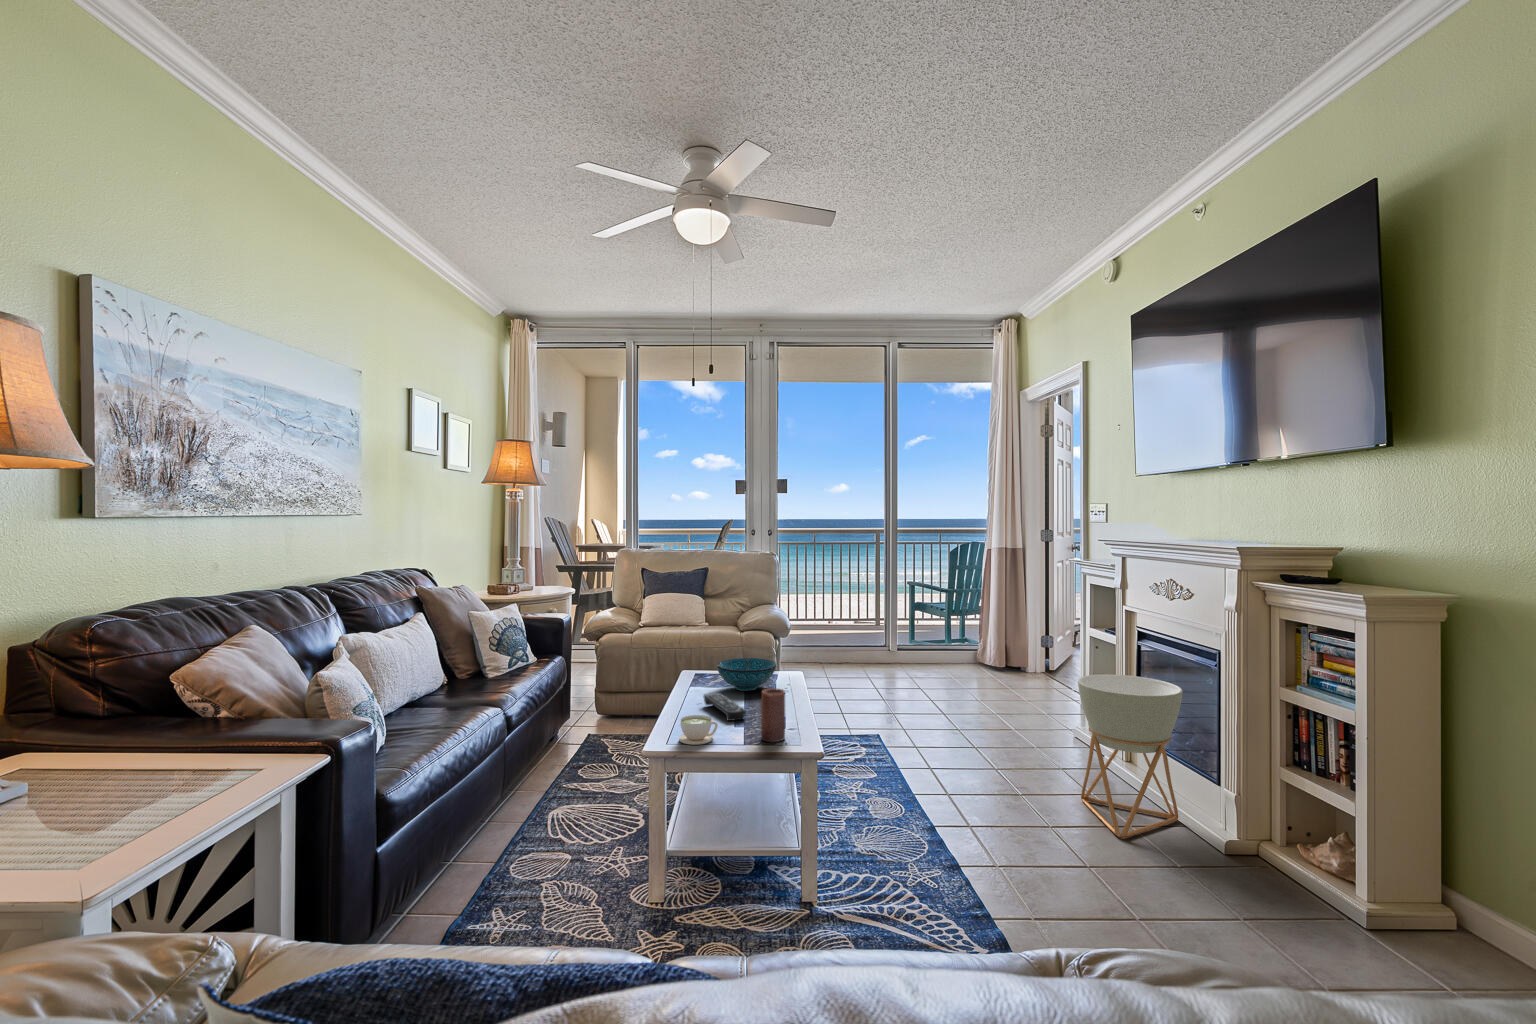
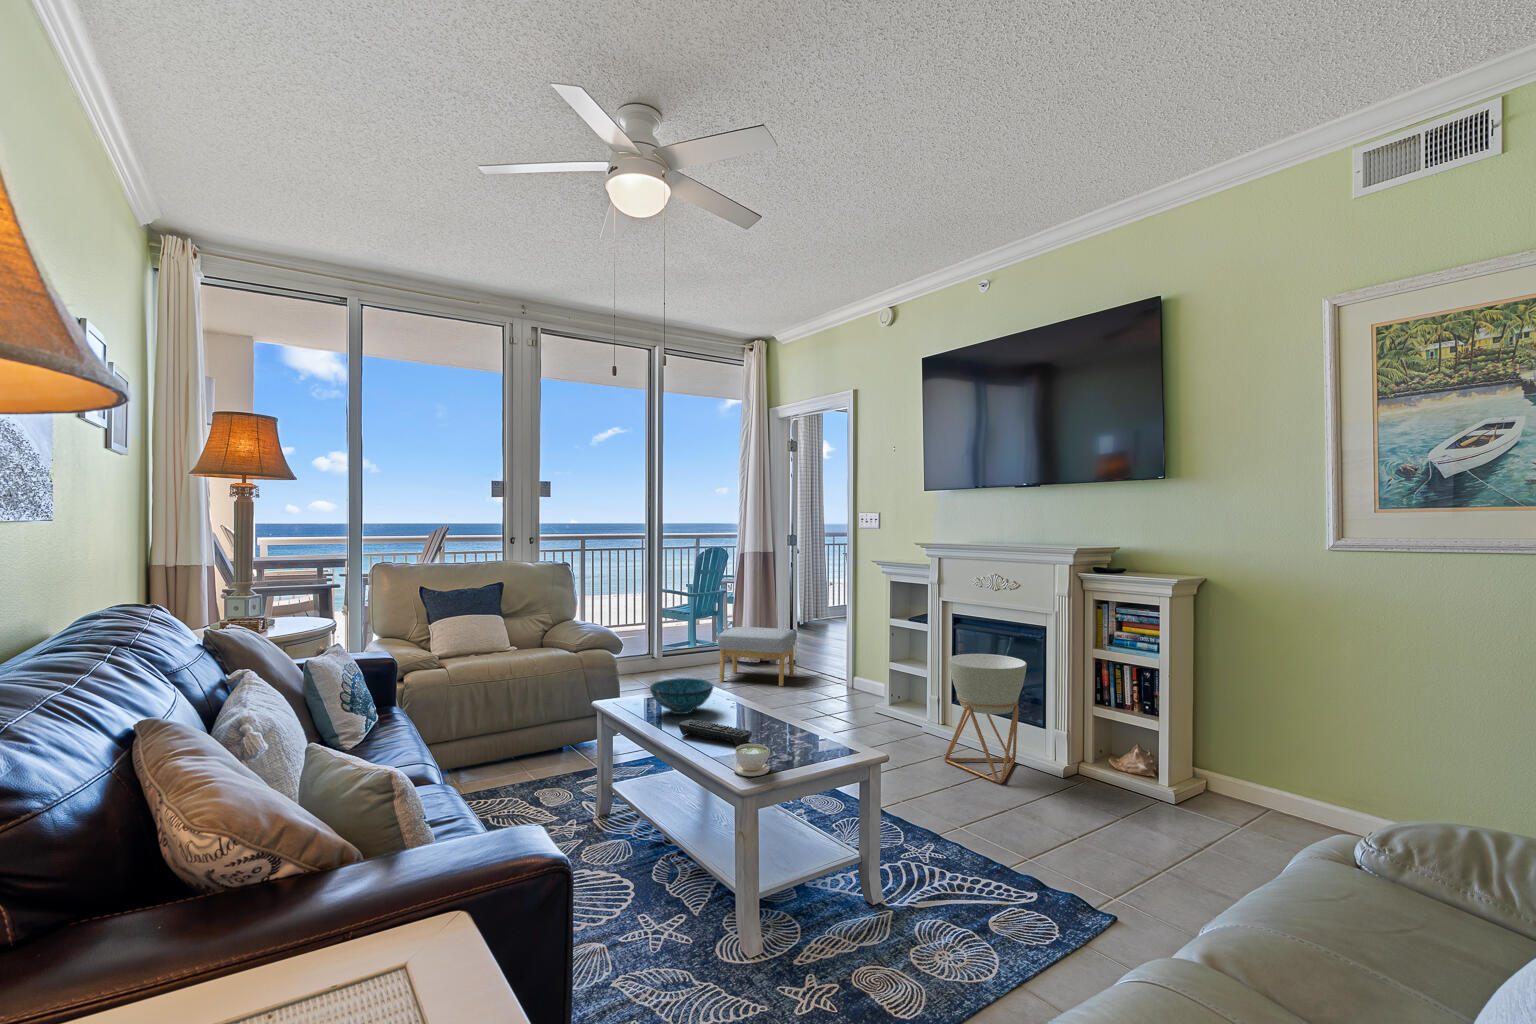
footstool: none [934,629,1025,696] -> present [718,627,796,686]
candle: present [761,688,785,742] -> none [805,704,829,758]

